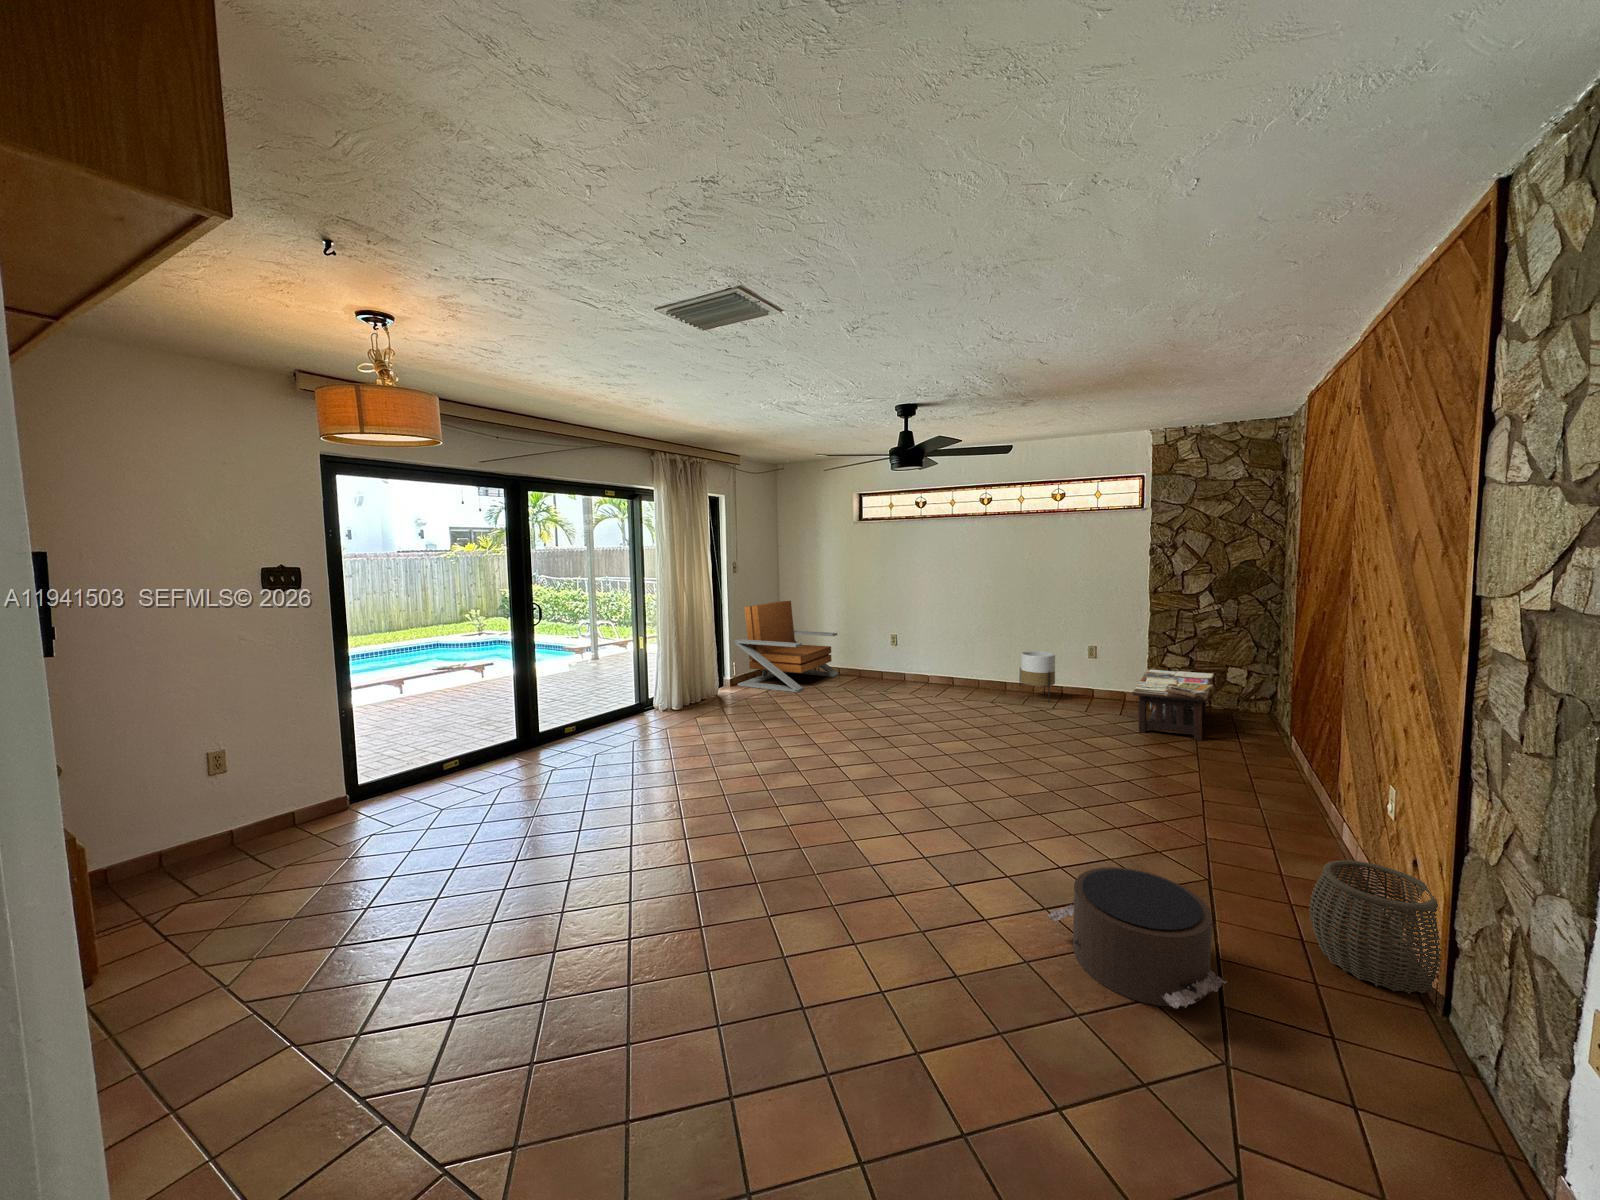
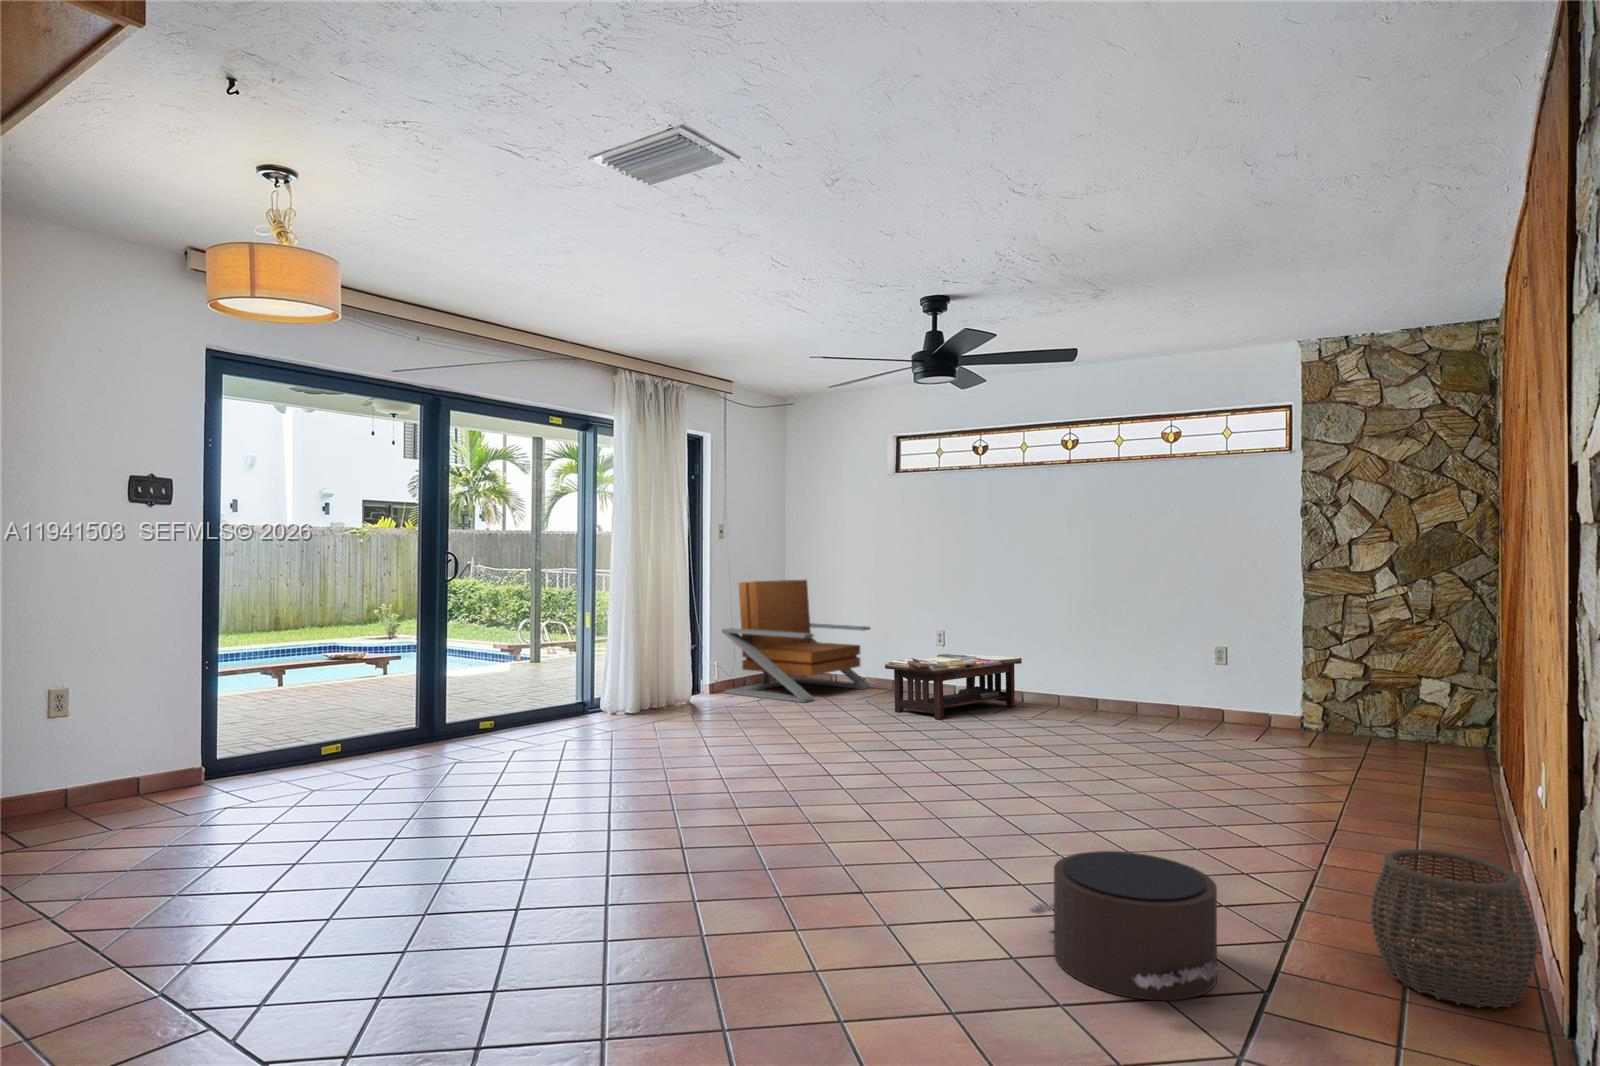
planter: present [1019,651,1055,702] -> none [1121,653,1172,726]
coffee table: present [1132,670,1214,741] -> present [885,654,1022,720]

